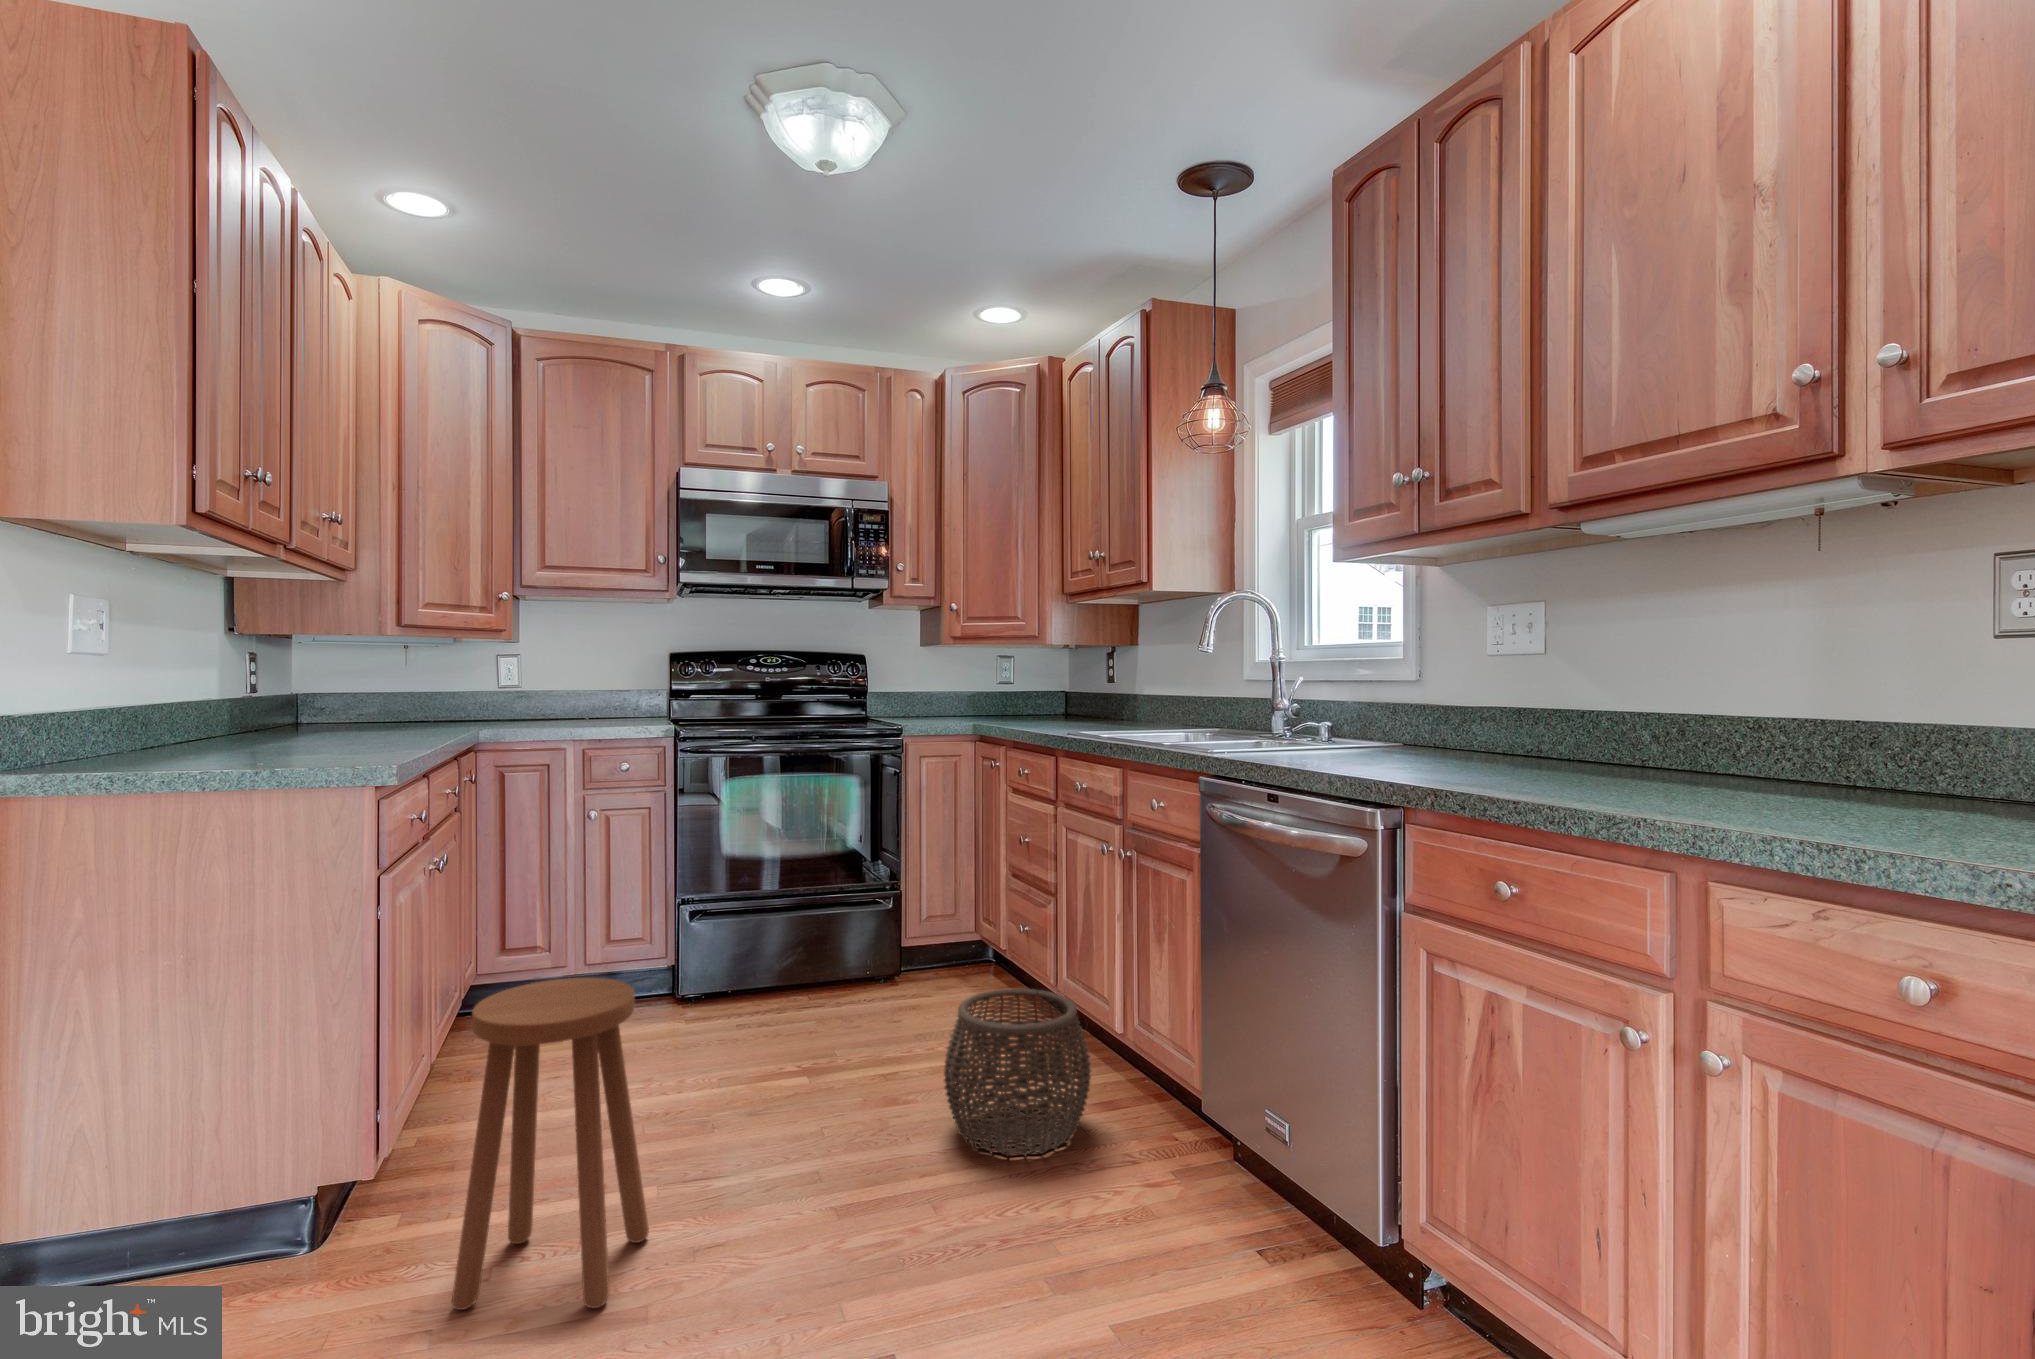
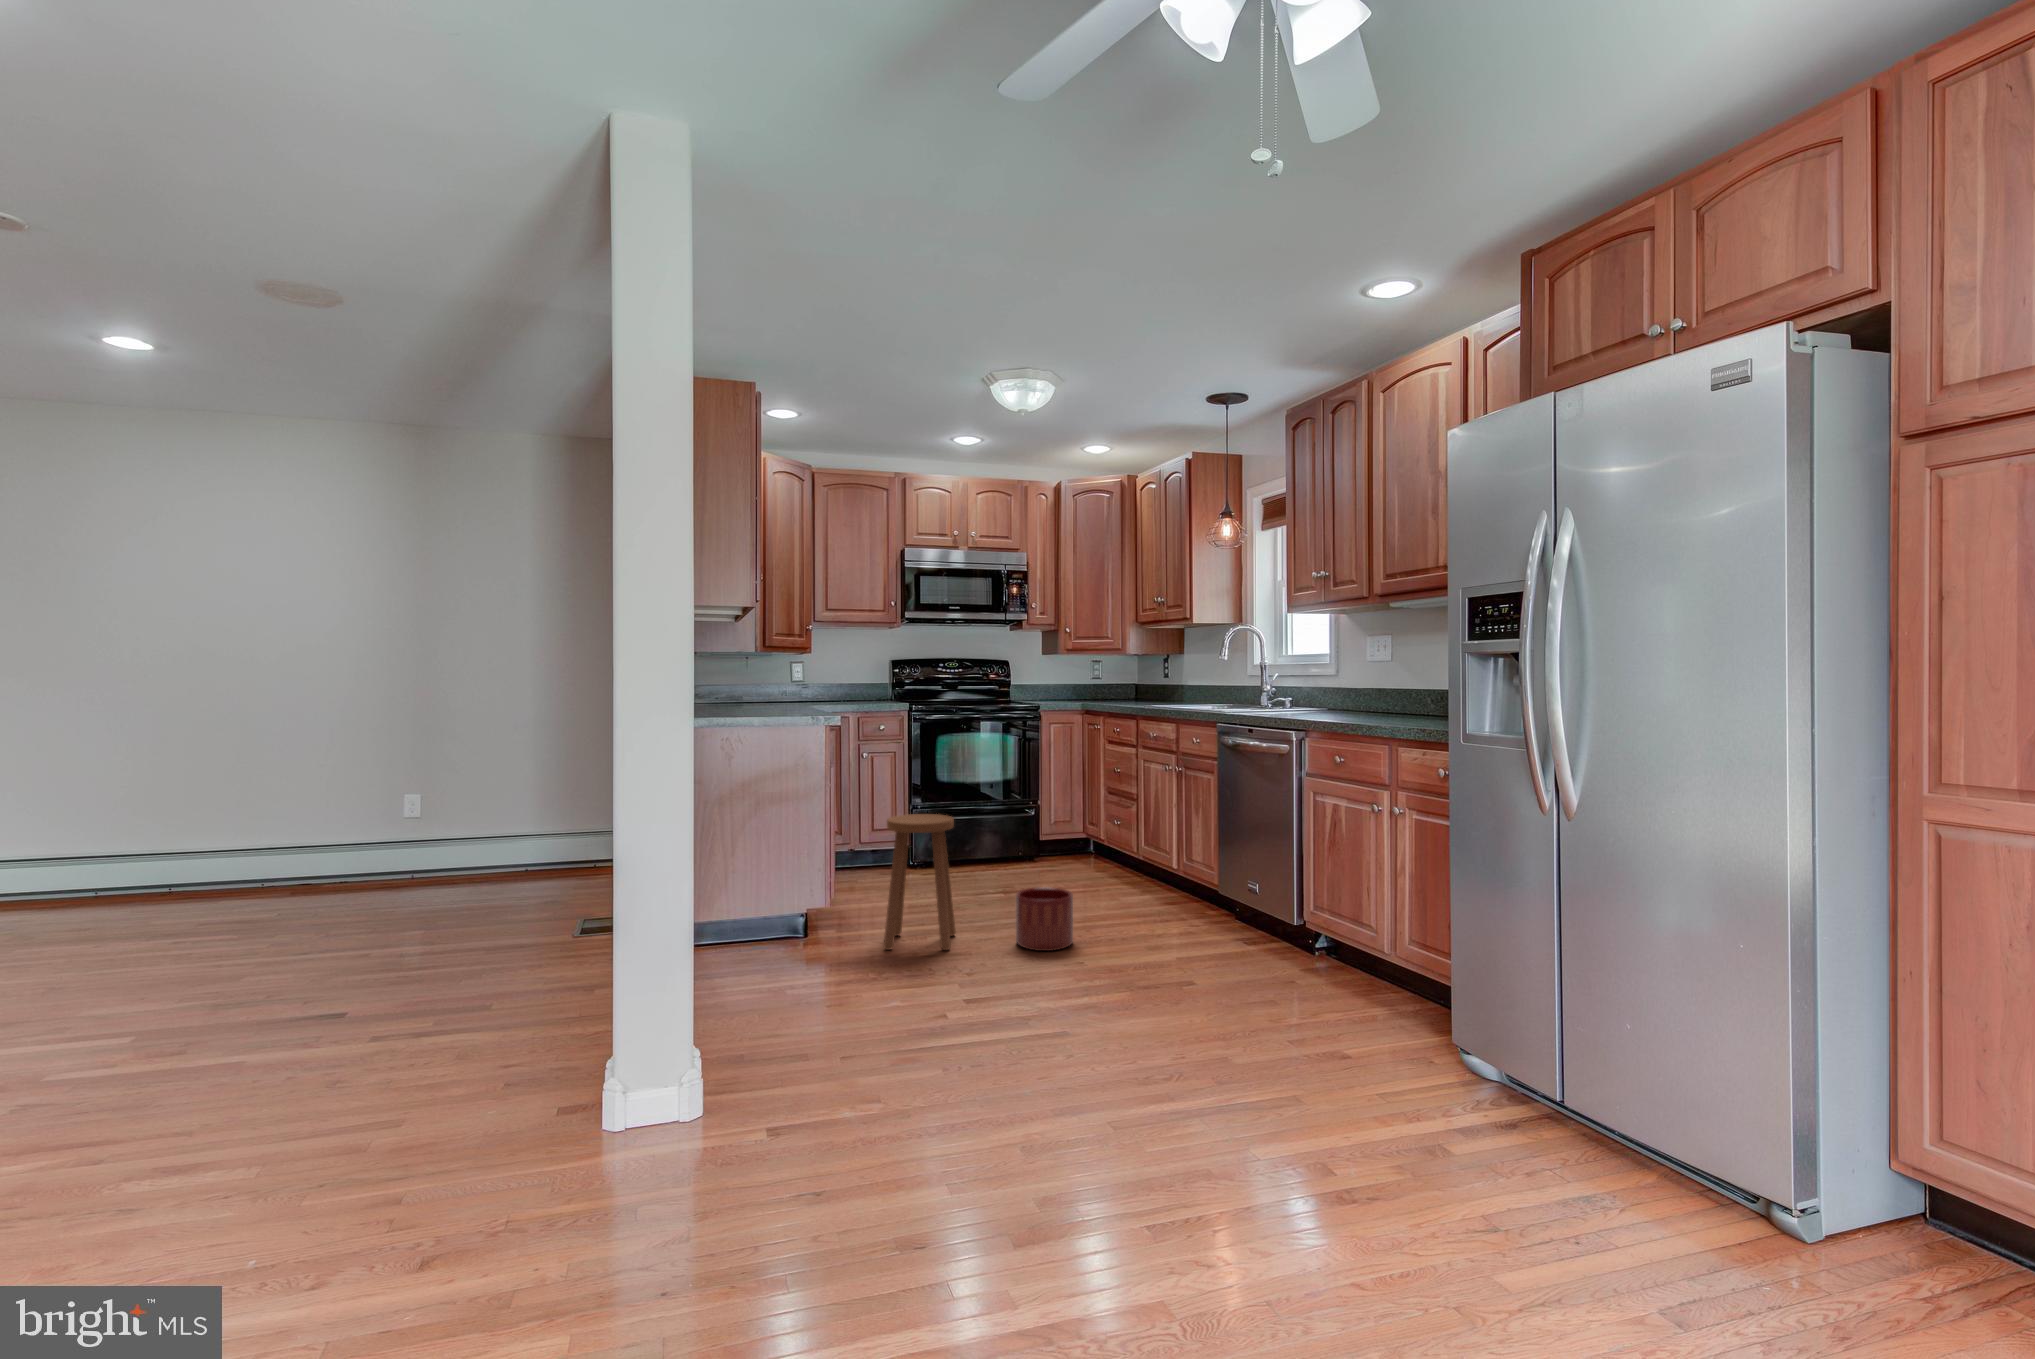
woven basket: present [944,989,1091,1156] -> none [1084,839,1161,917]
planter: none [764,1134,892,1305] -> present [1016,887,1073,951]

